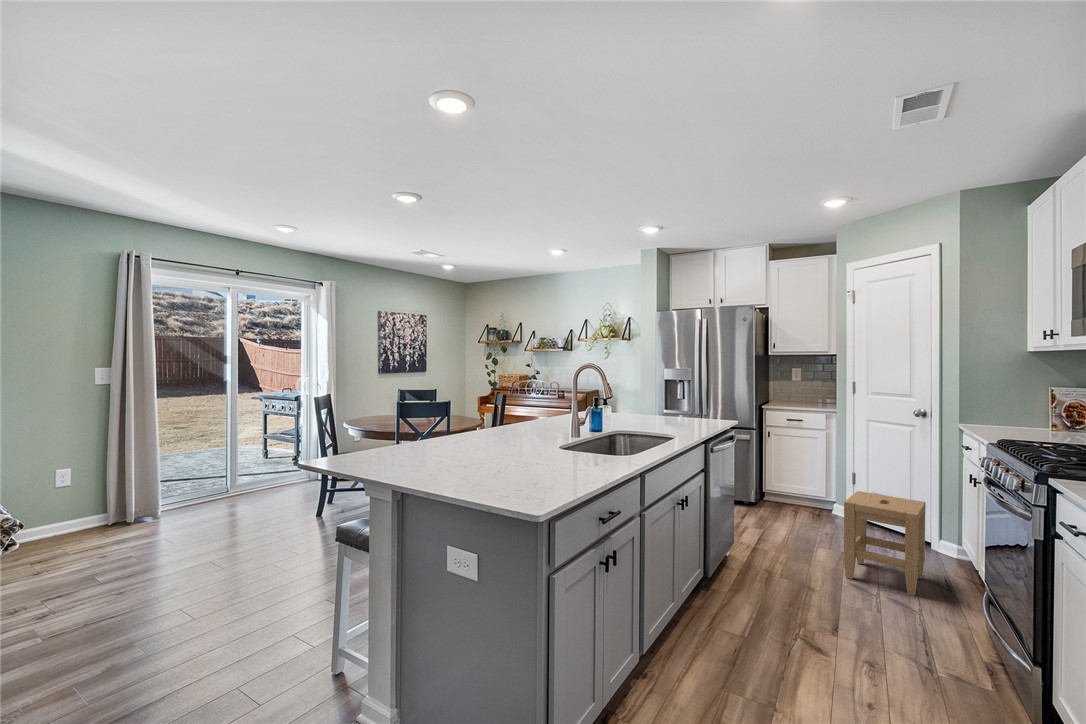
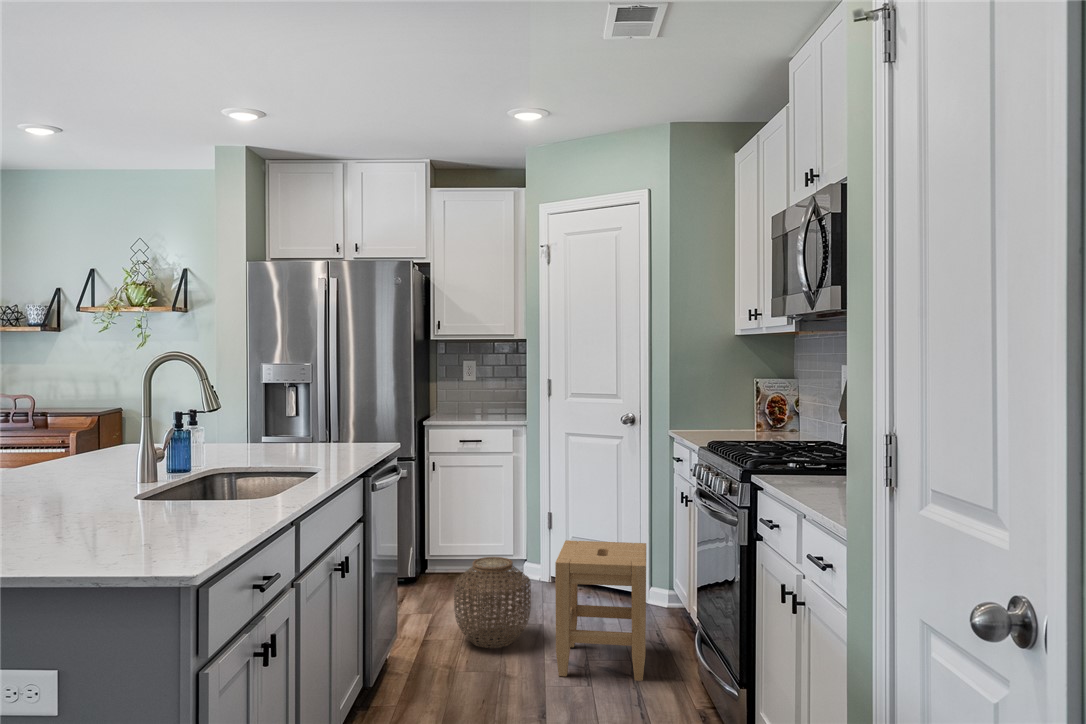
woven basket: none [775,494,831,553] -> present [454,557,531,648]

